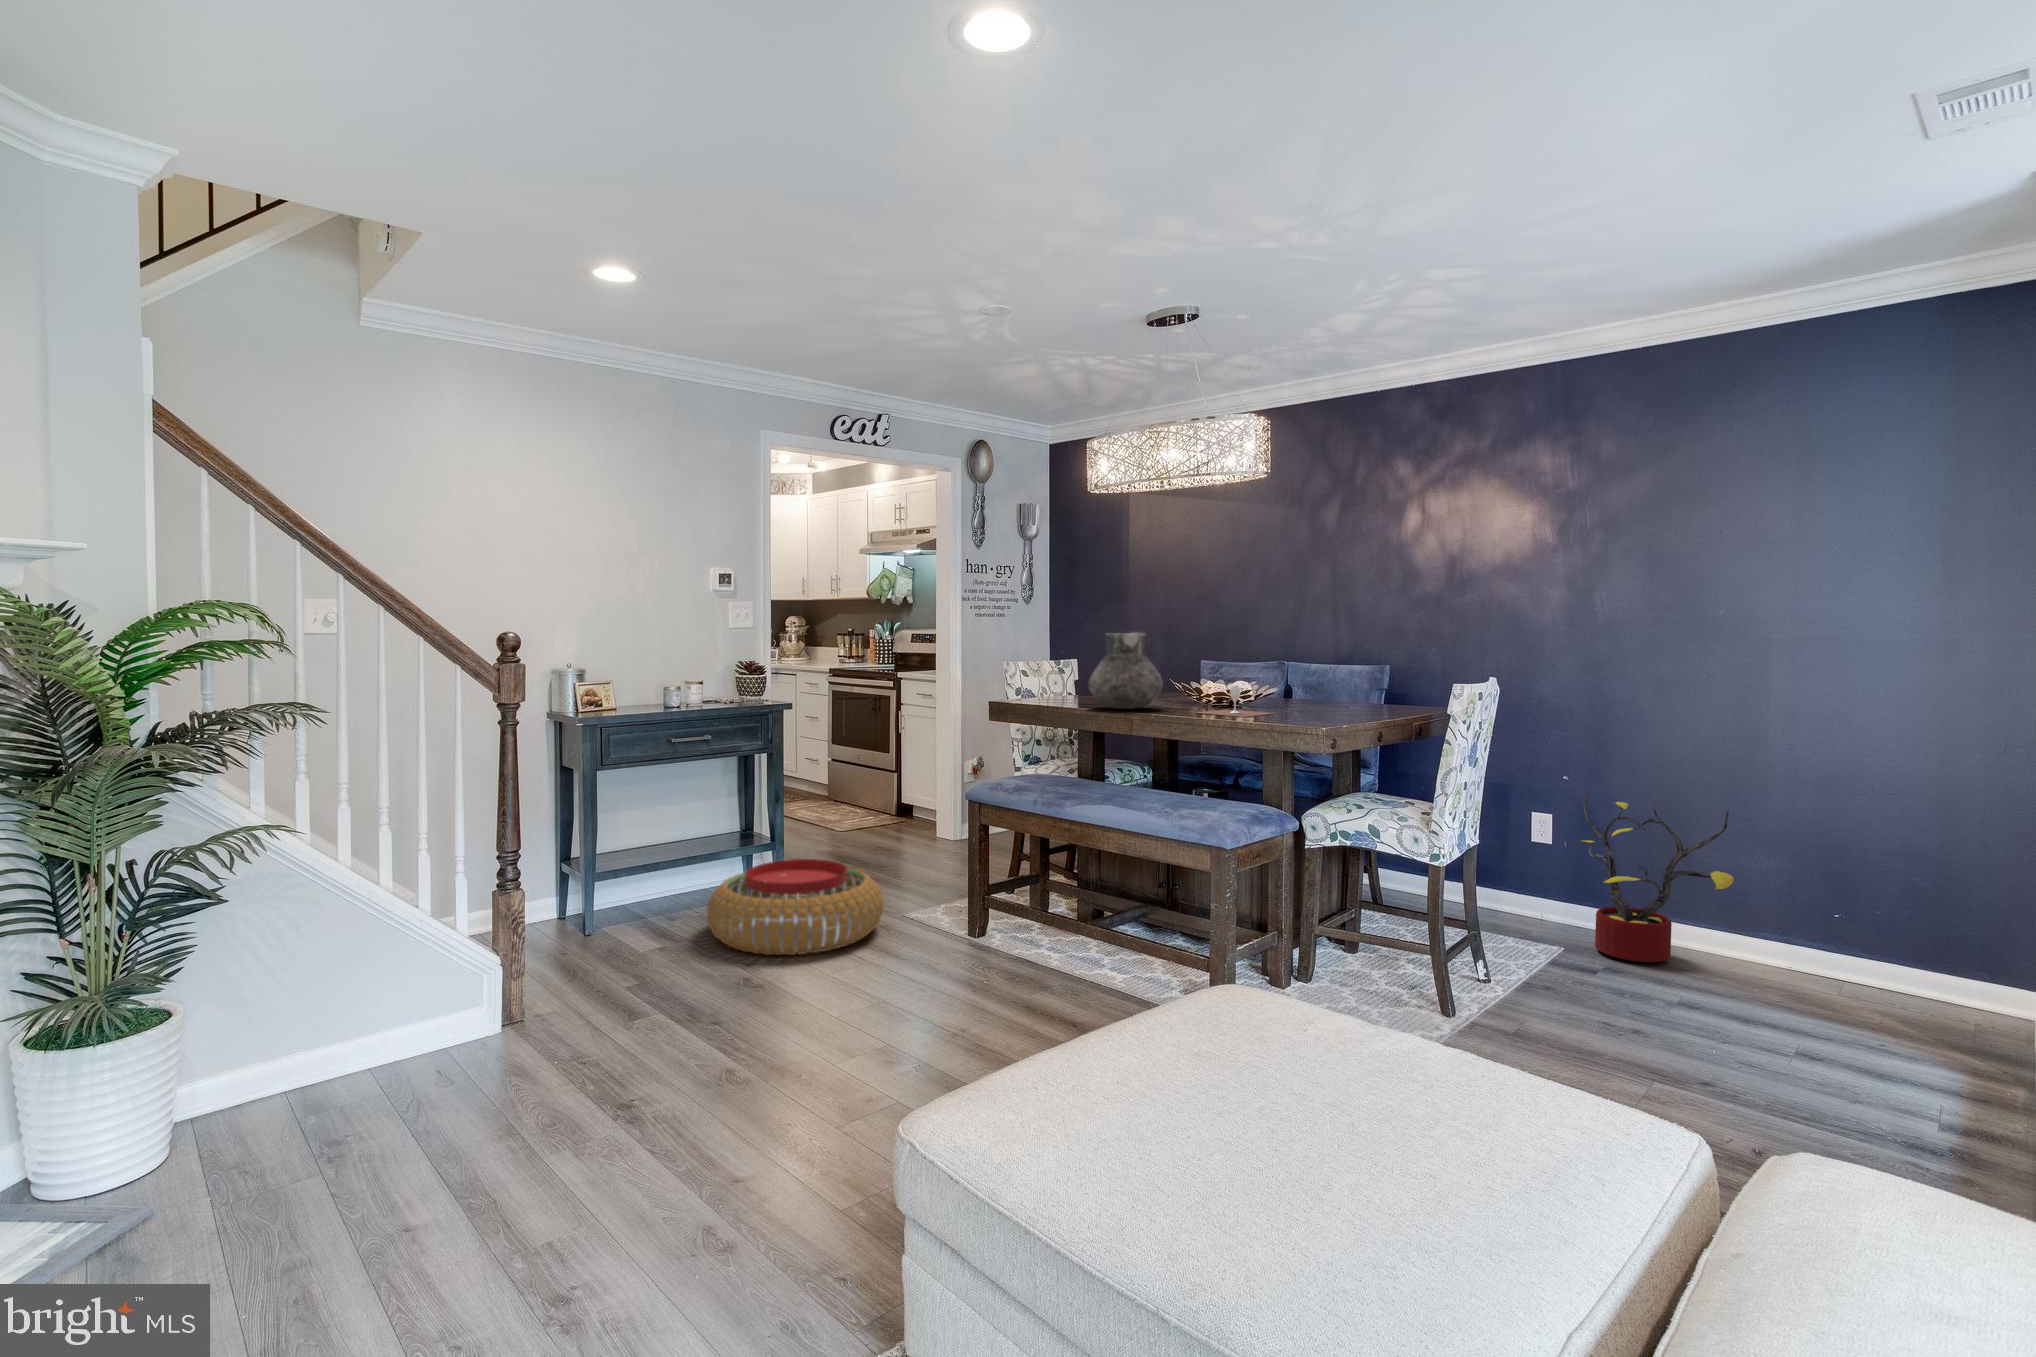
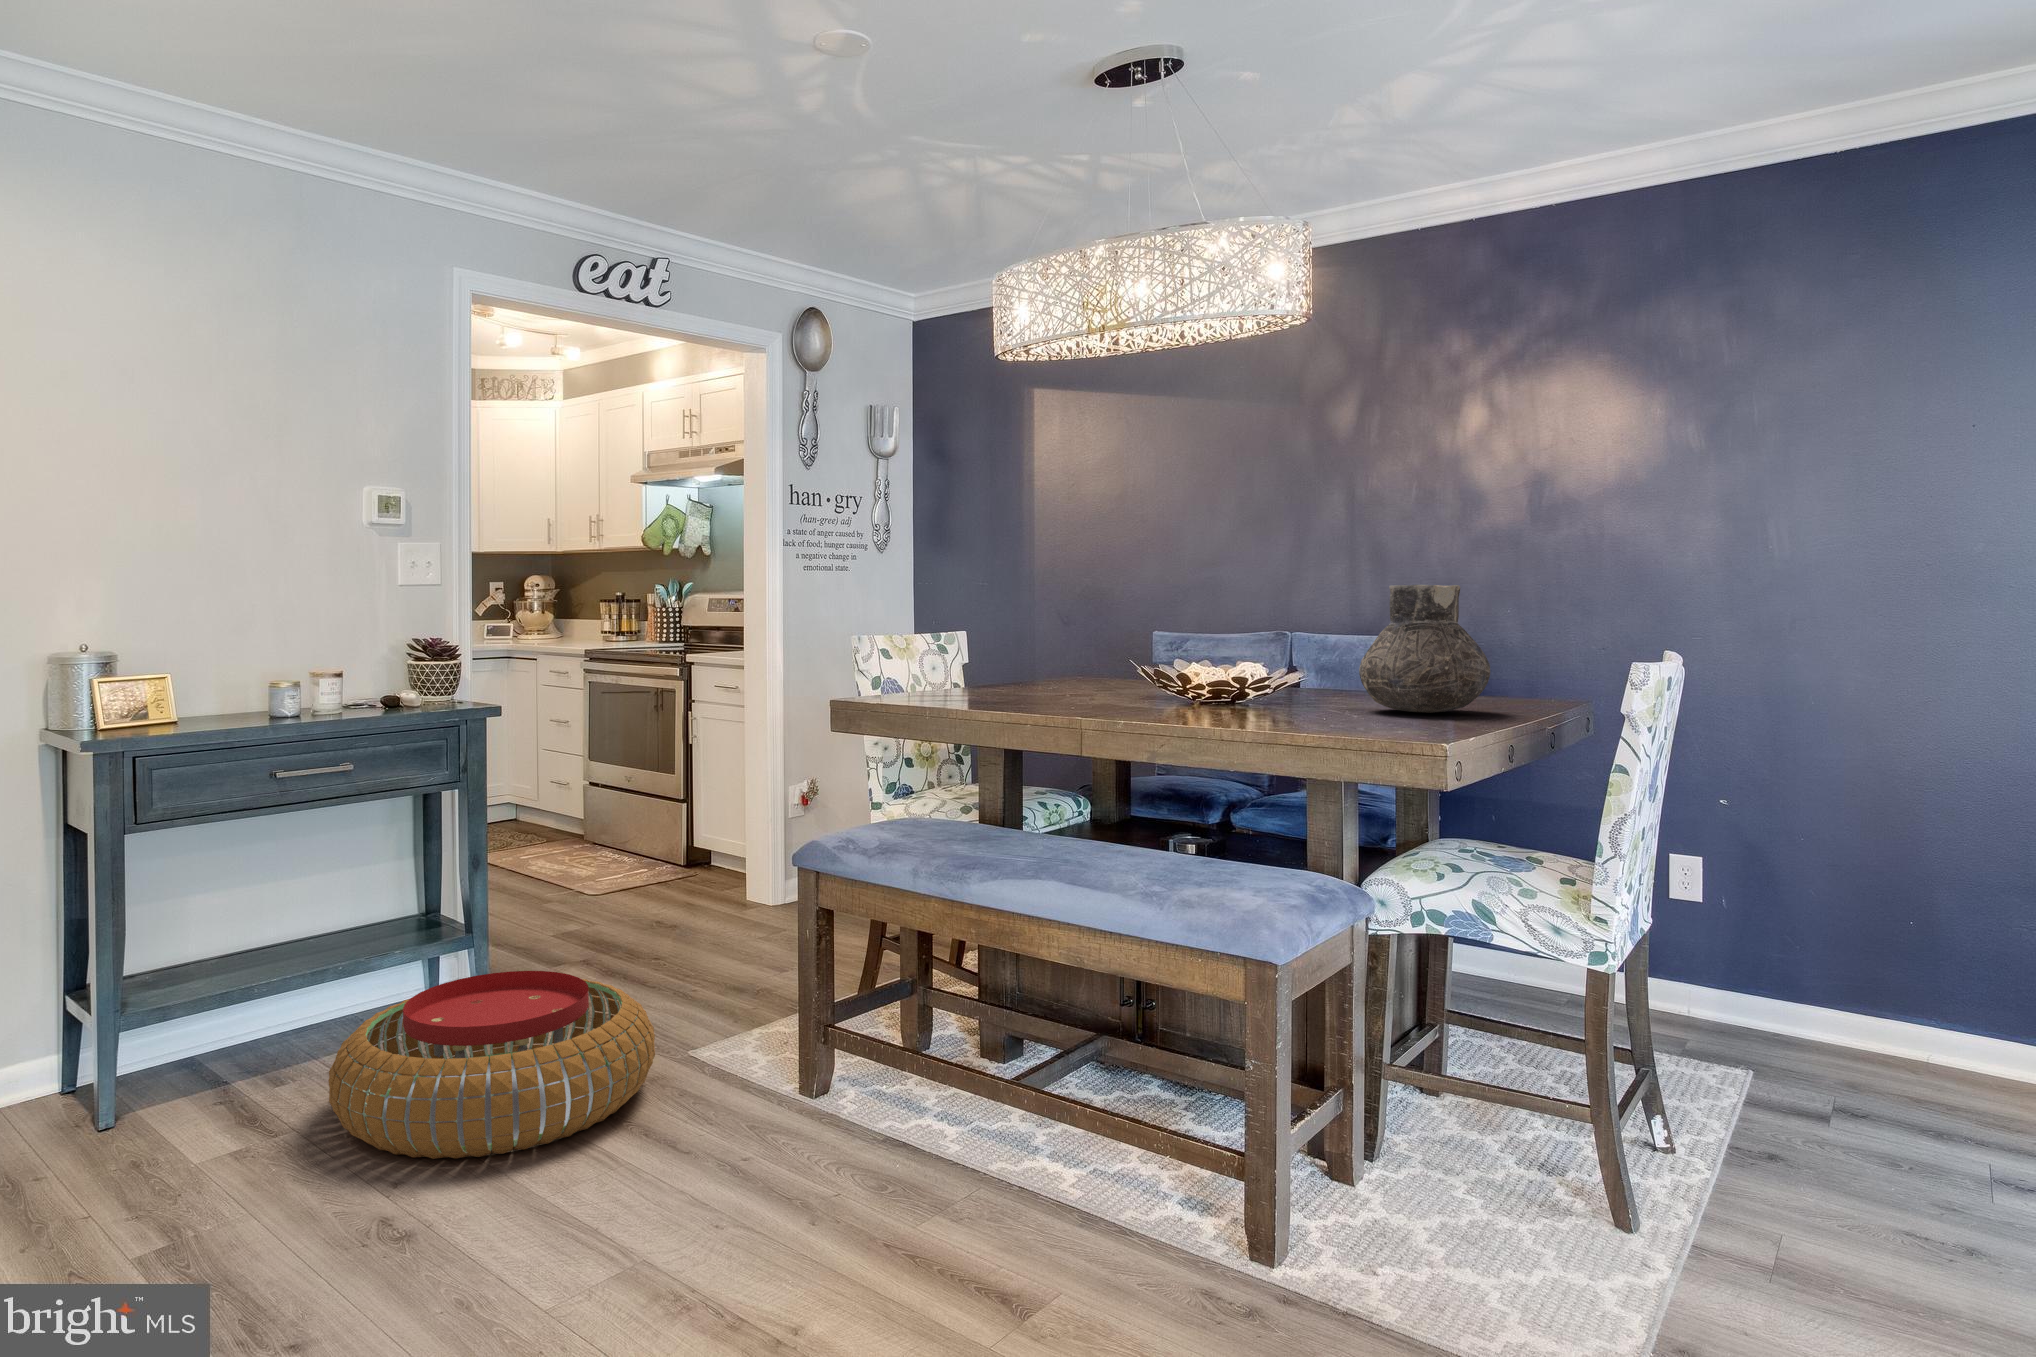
vase: present [1089,633,1163,709] -> present [1359,585,1490,713]
wine glass: present [1197,686,1275,717] -> none [1176,672,1309,723]
decorative plant: present [1581,790,1734,962] -> none [1722,823,1995,1087]

